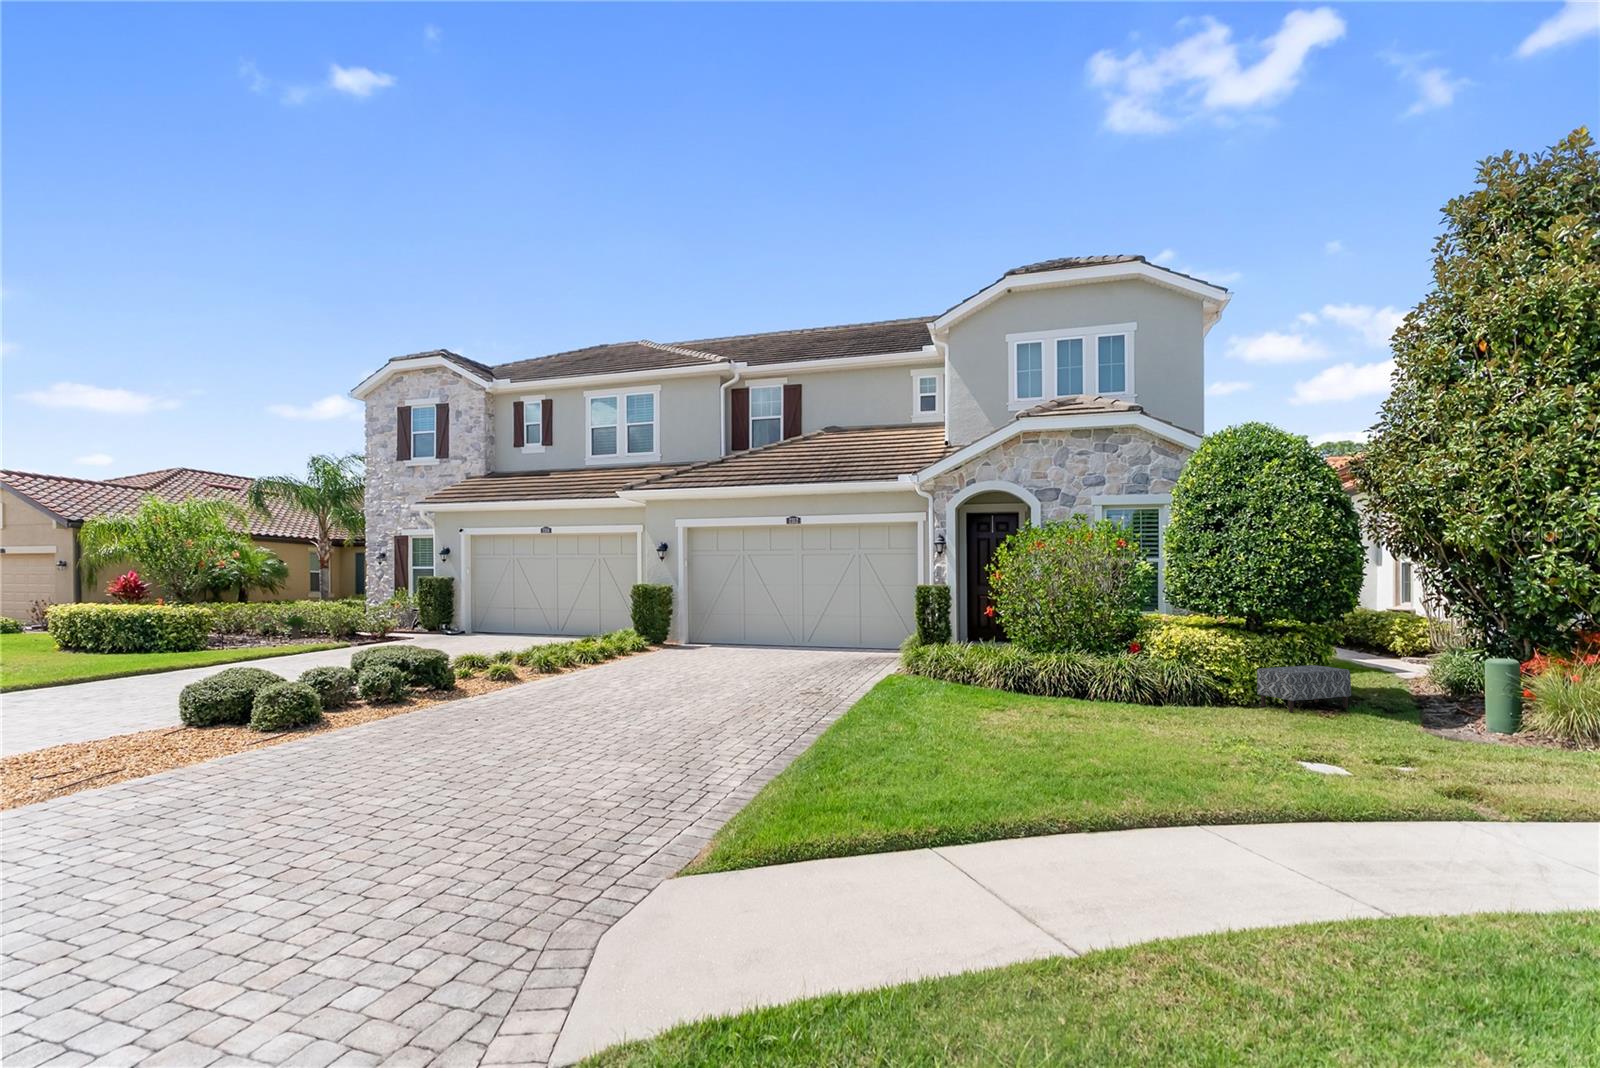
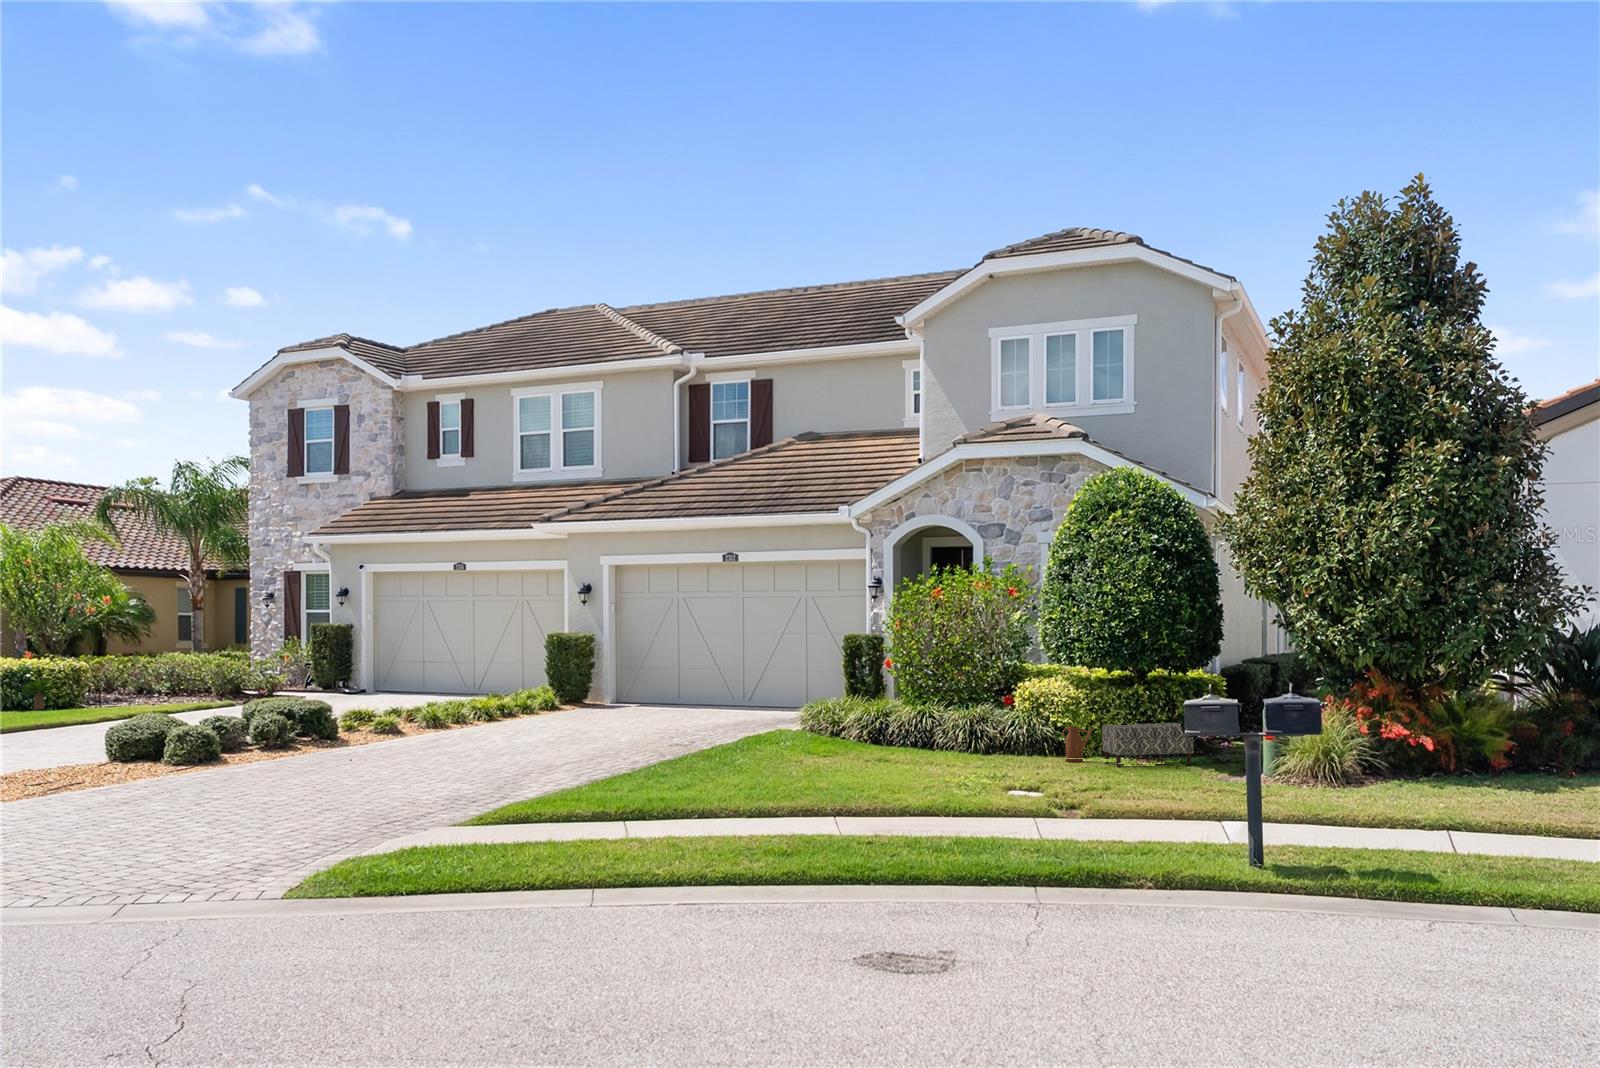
potted plant: present [282,616,309,639] -> present [22,680,55,709]
watering can: none [1210,669,1250,706] -> present [1062,726,1093,762]

